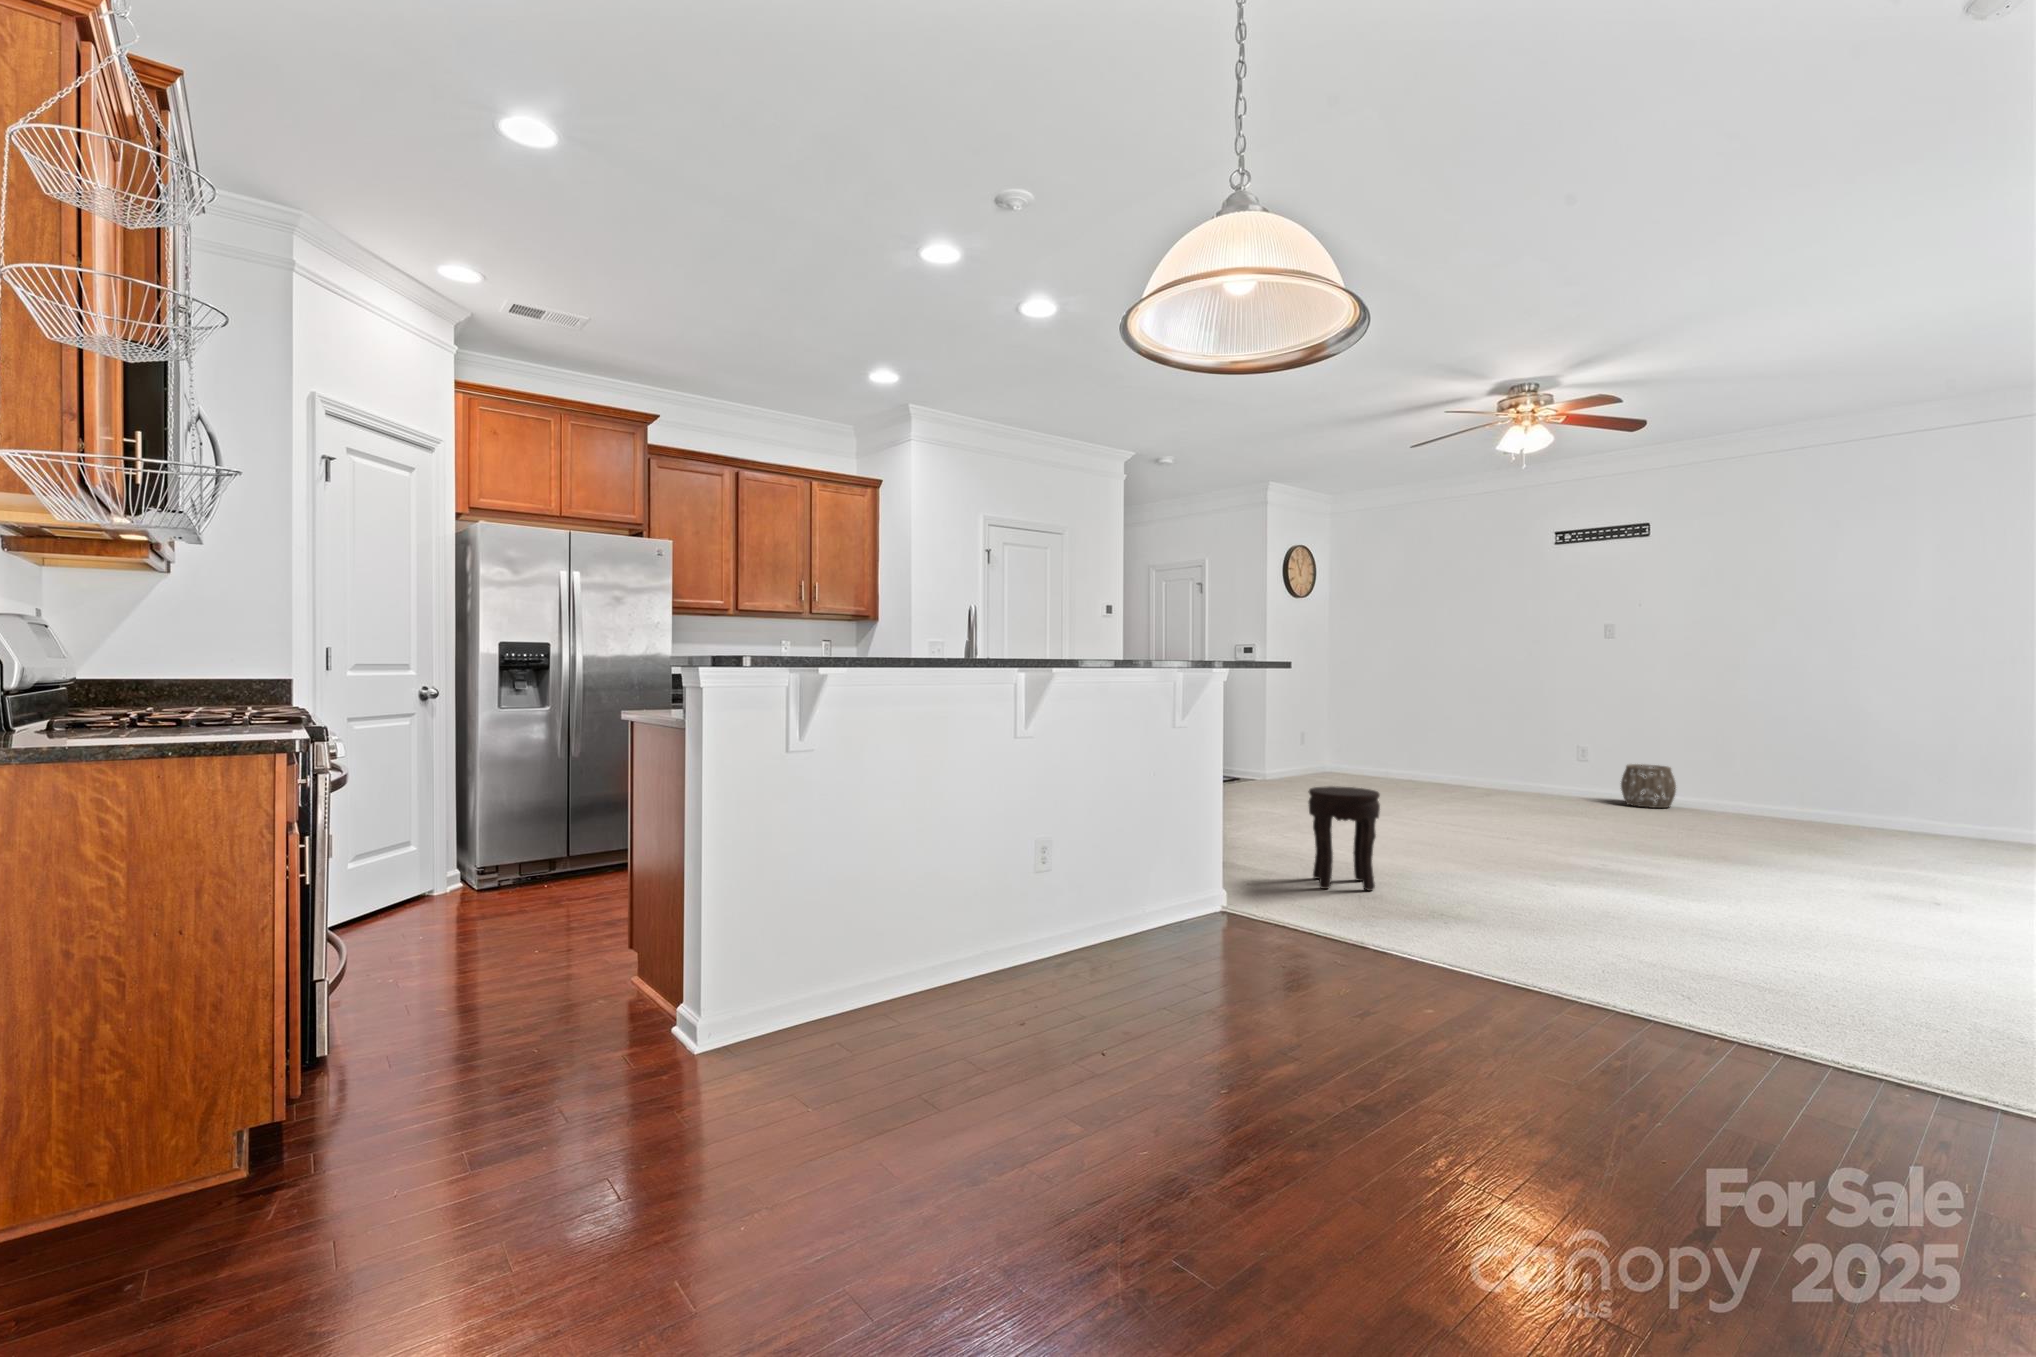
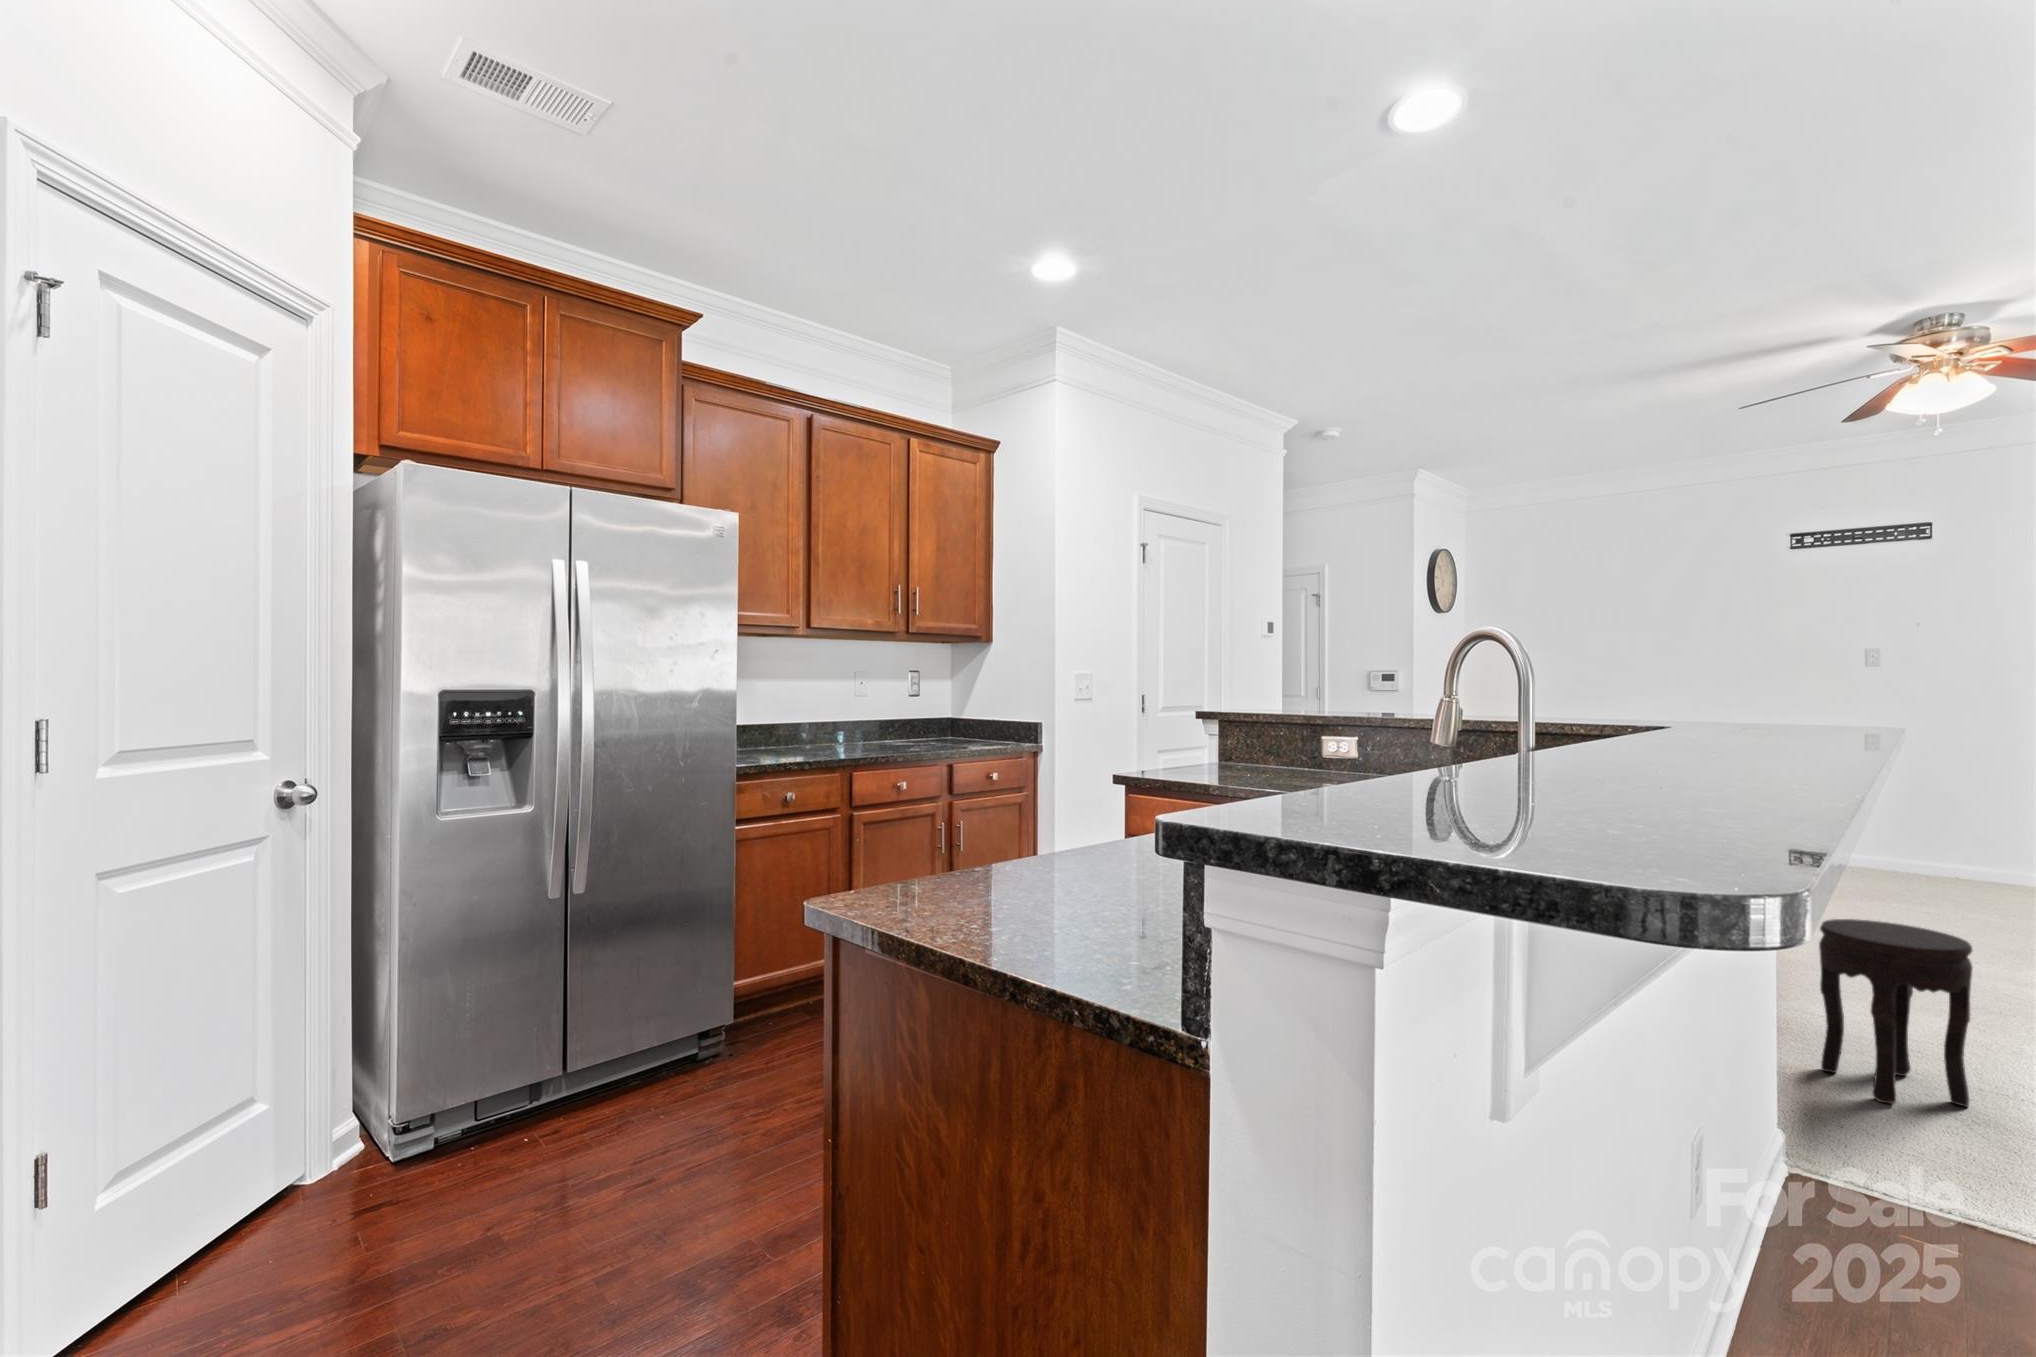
woven basket: present [1621,764,1676,808] -> none [1906,826,1990,885]

